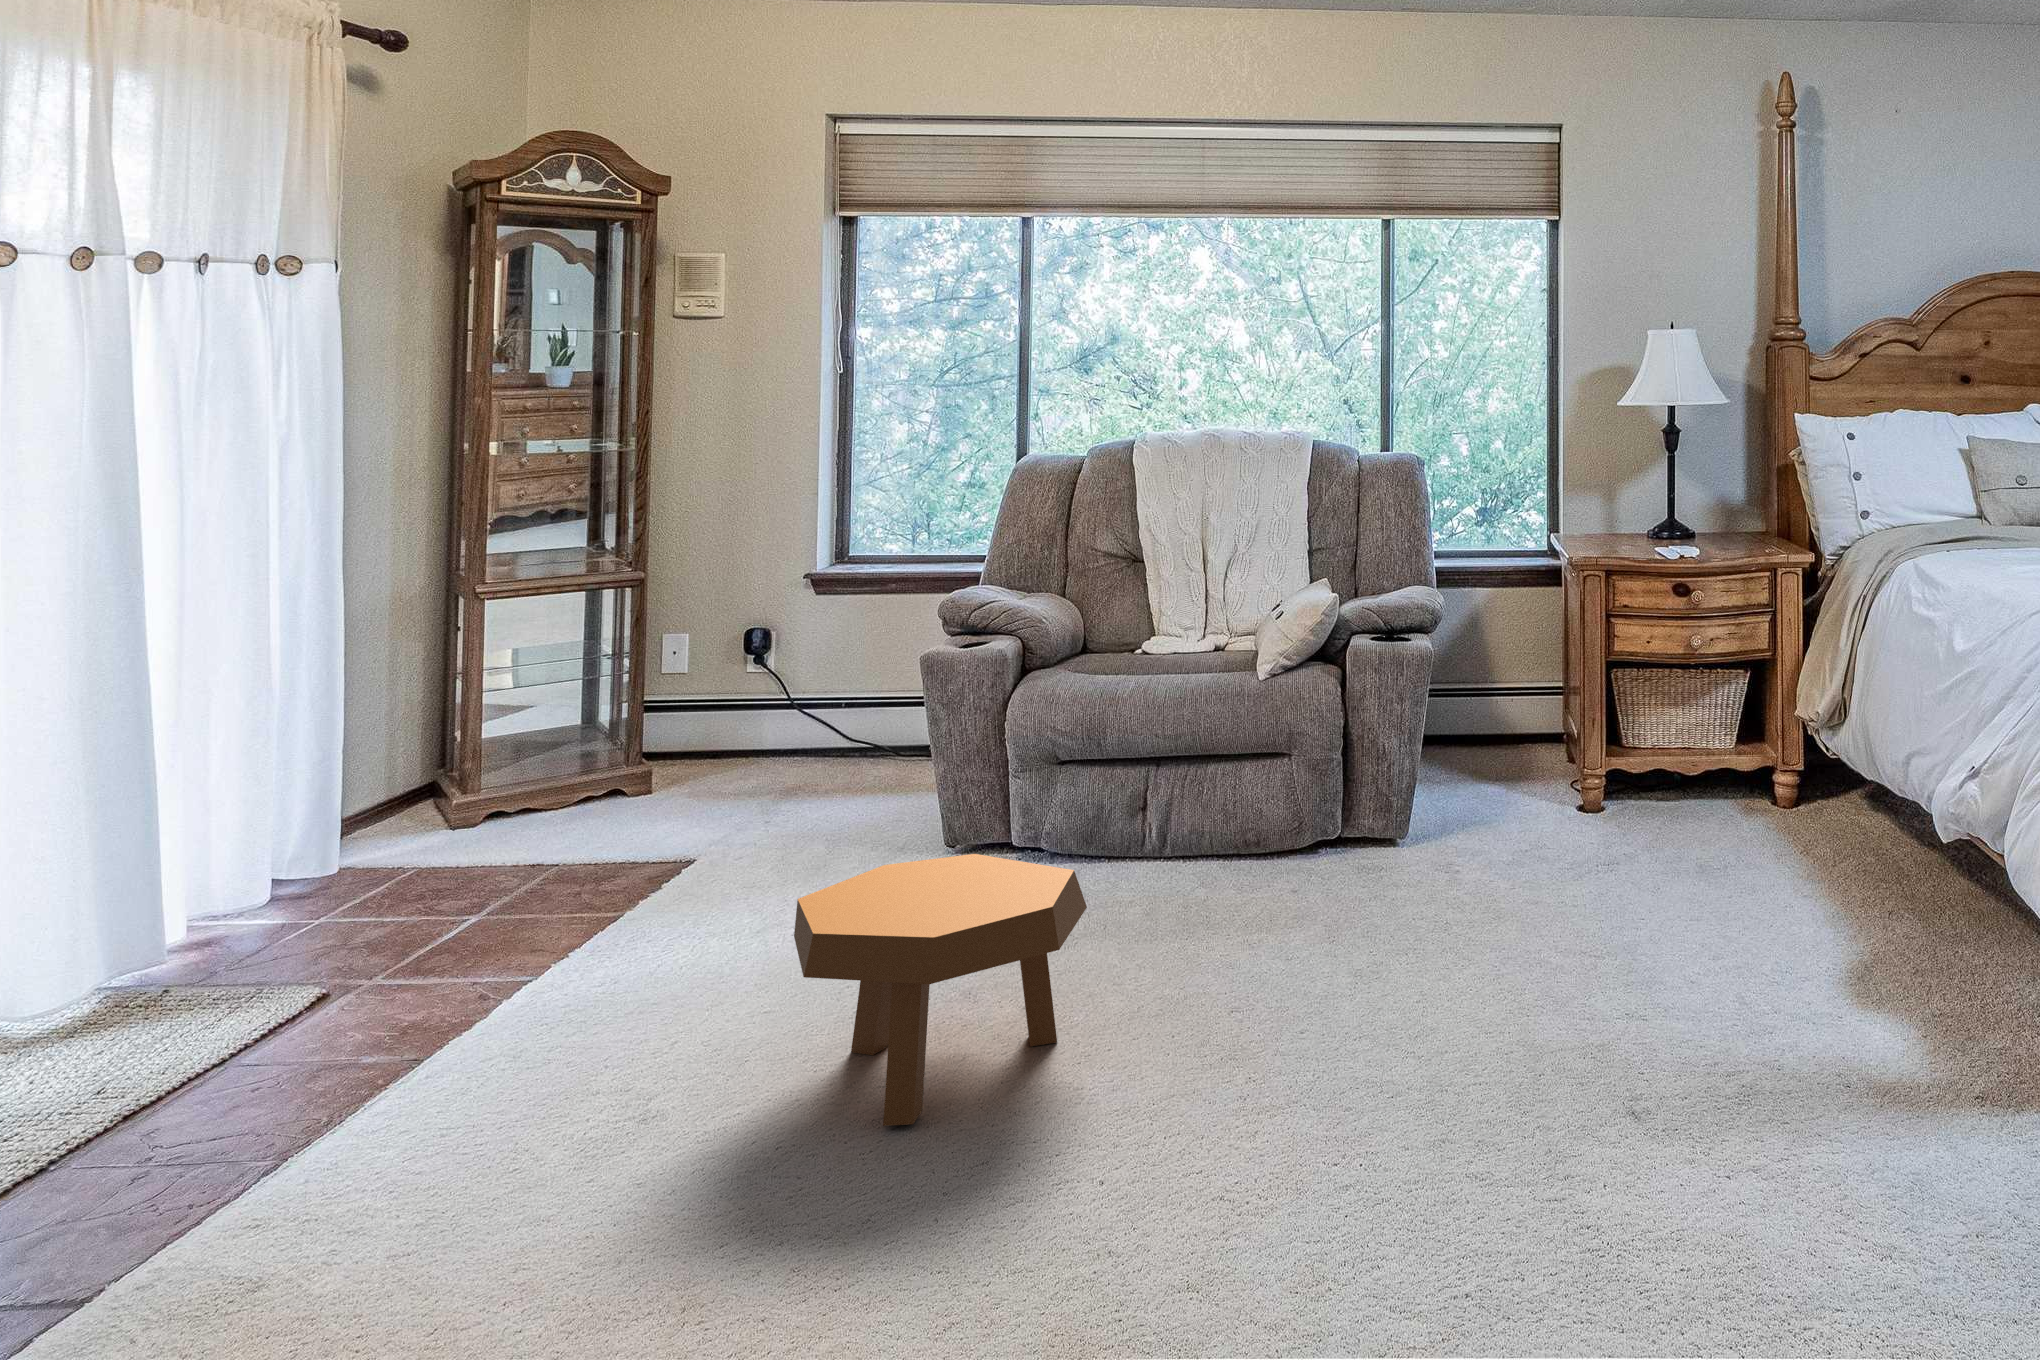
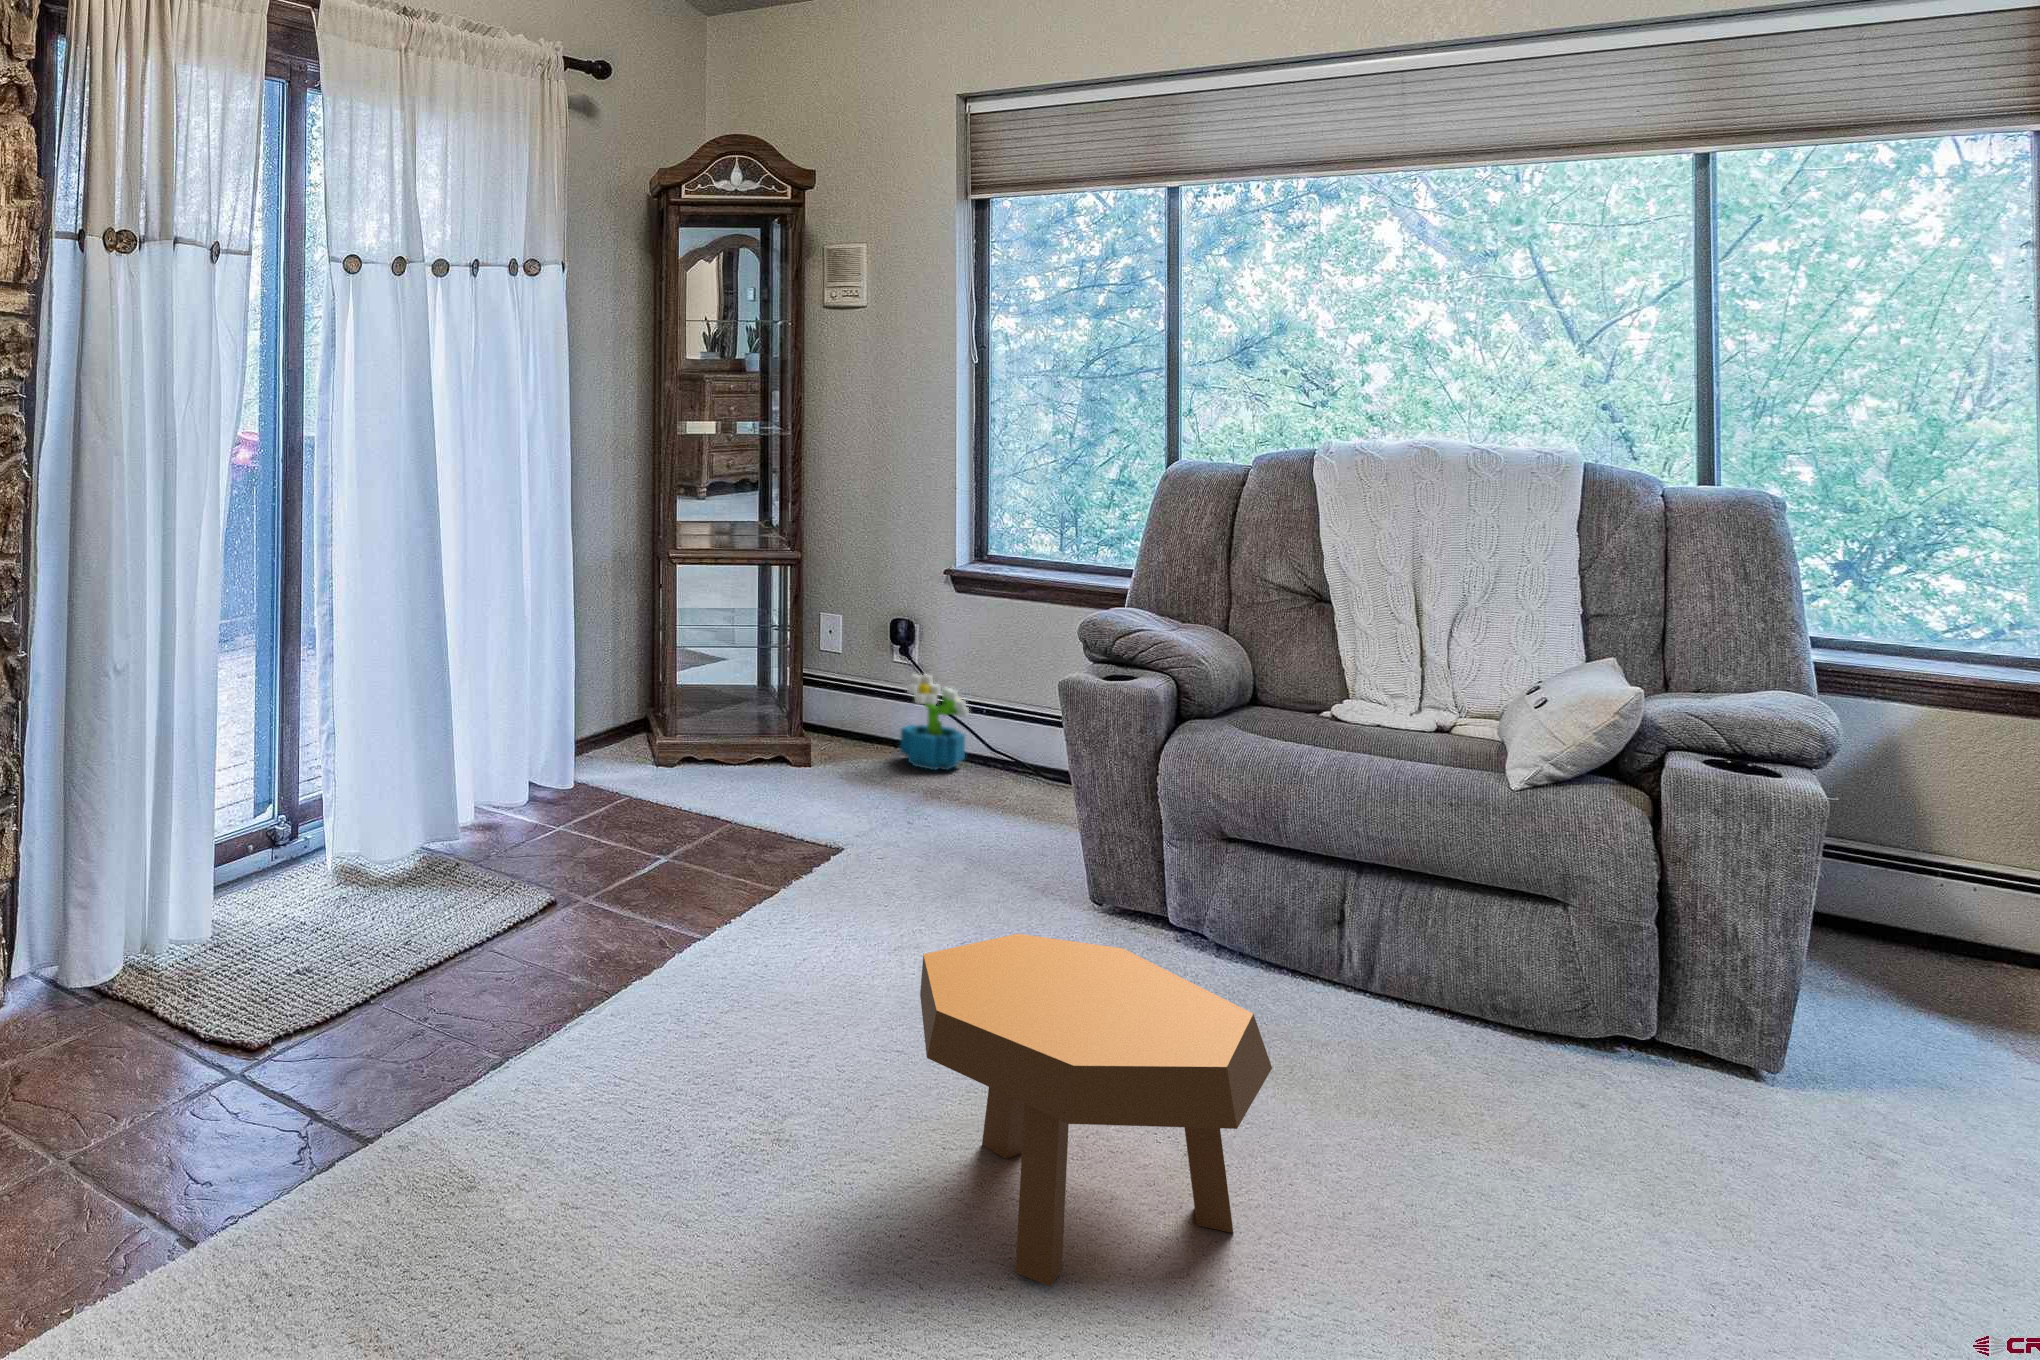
decorative plant: none [756,681,829,775] -> present [900,674,969,770]

